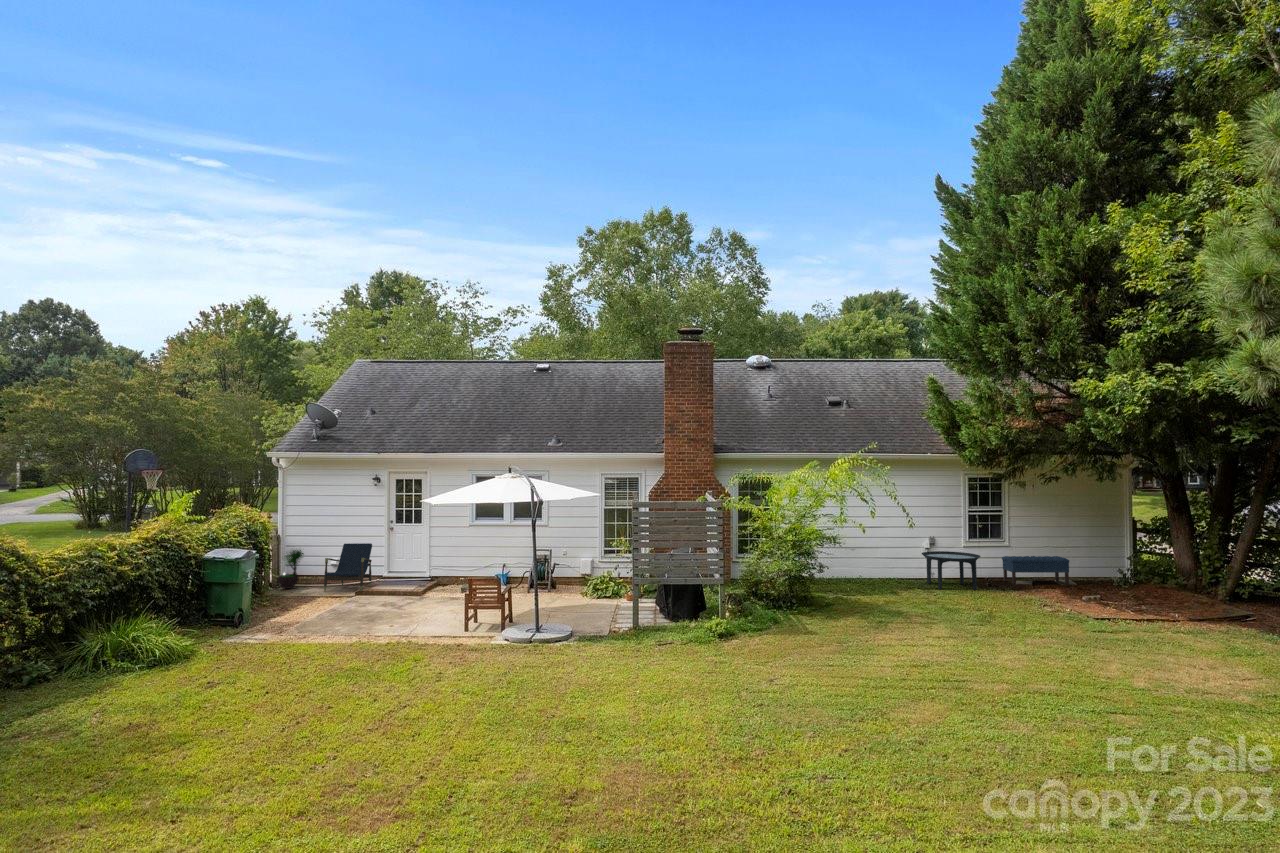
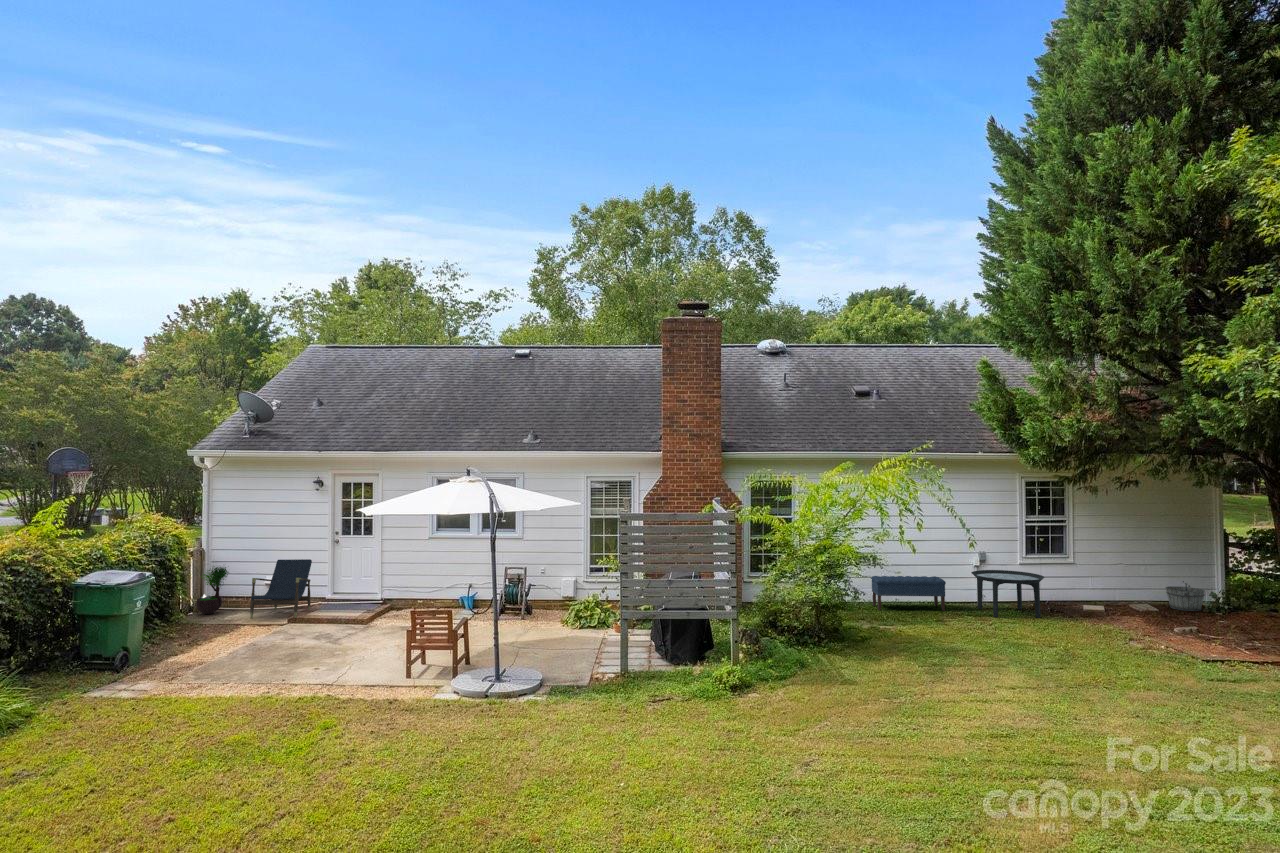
bench: present [1002,556,1069,585] -> present [871,576,946,611]
wooden bucket: none [1084,560,1115,585] -> present [1166,581,1205,611]

